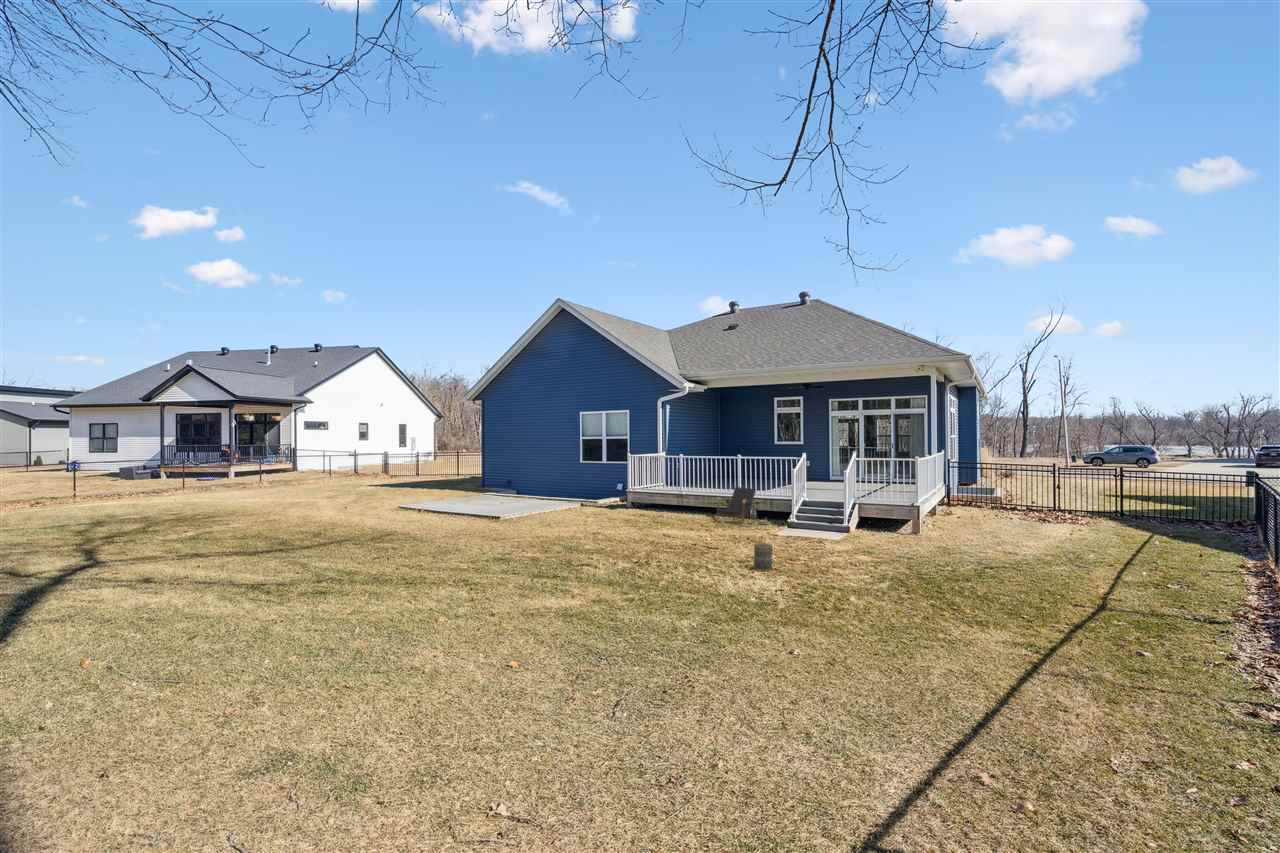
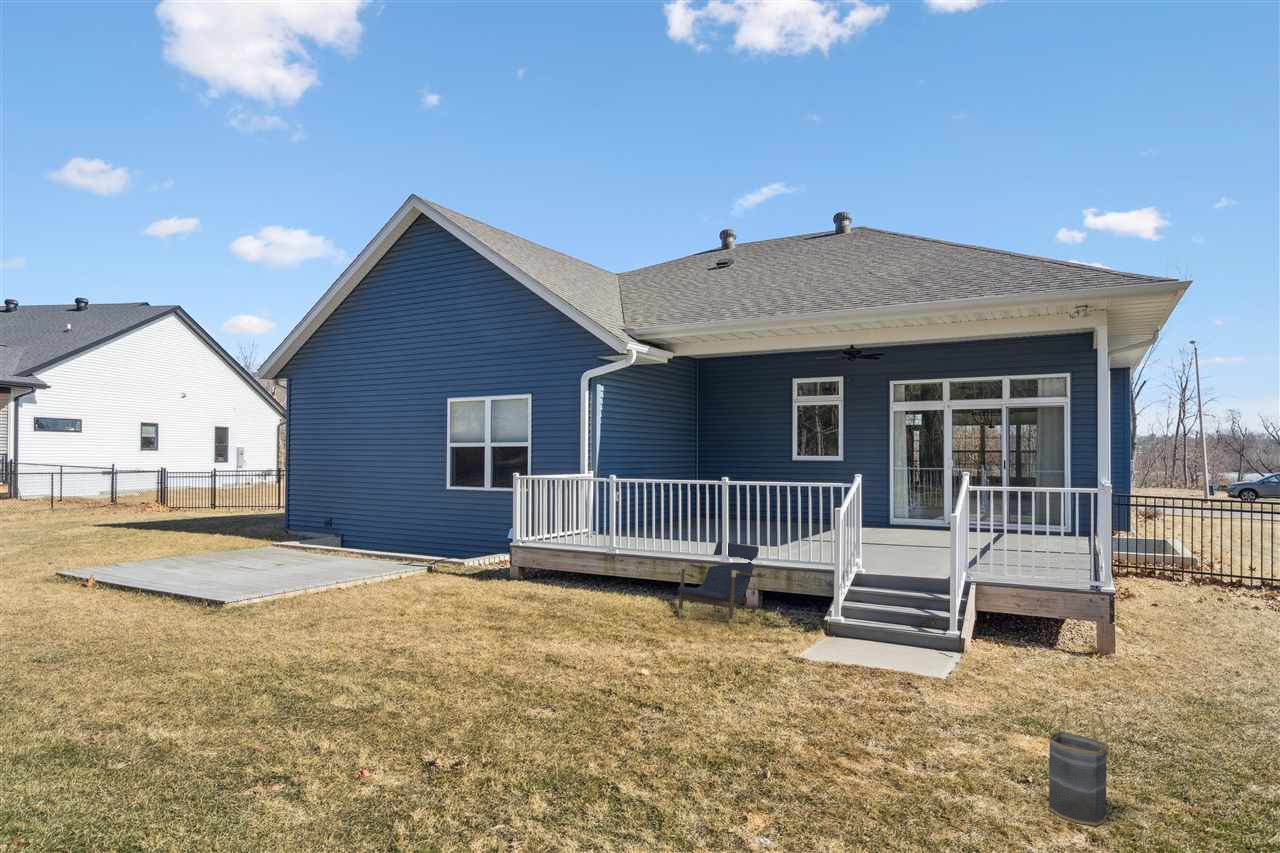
basket: present [754,543,773,571] -> present [1047,705,1108,826]

